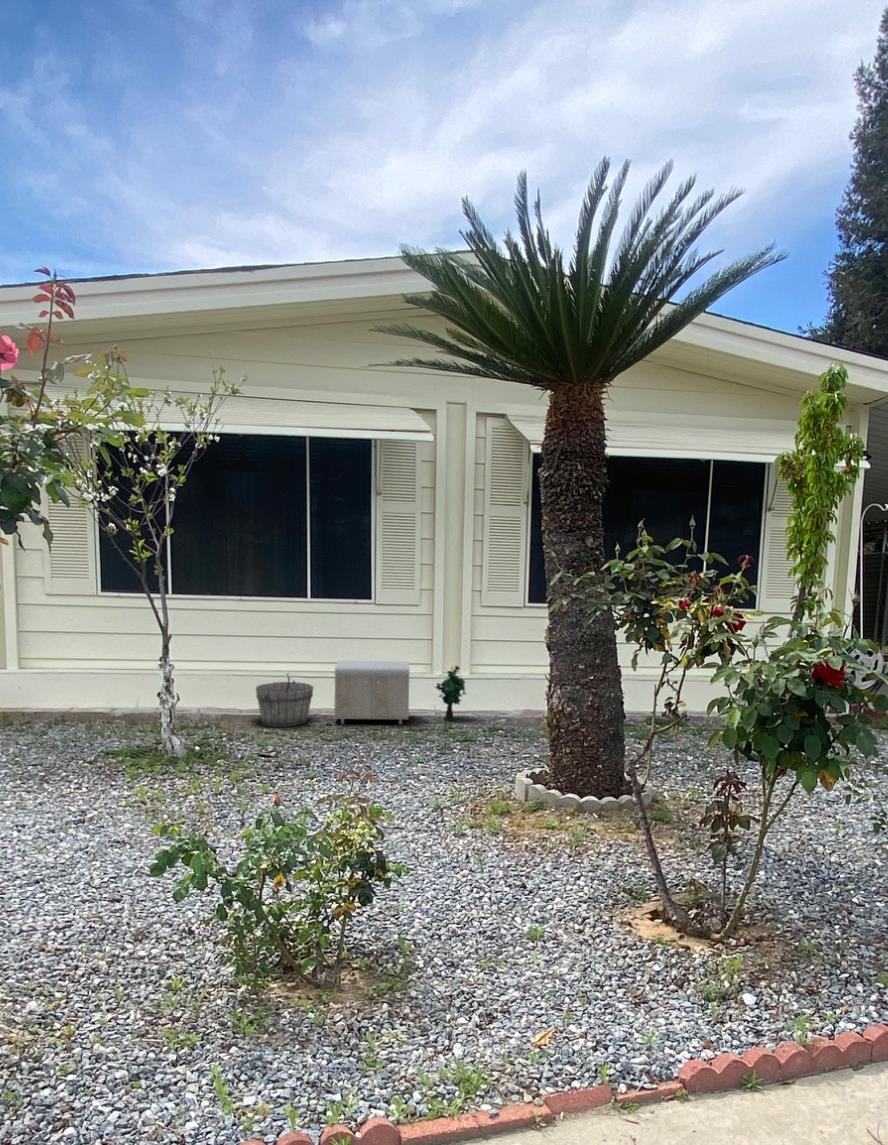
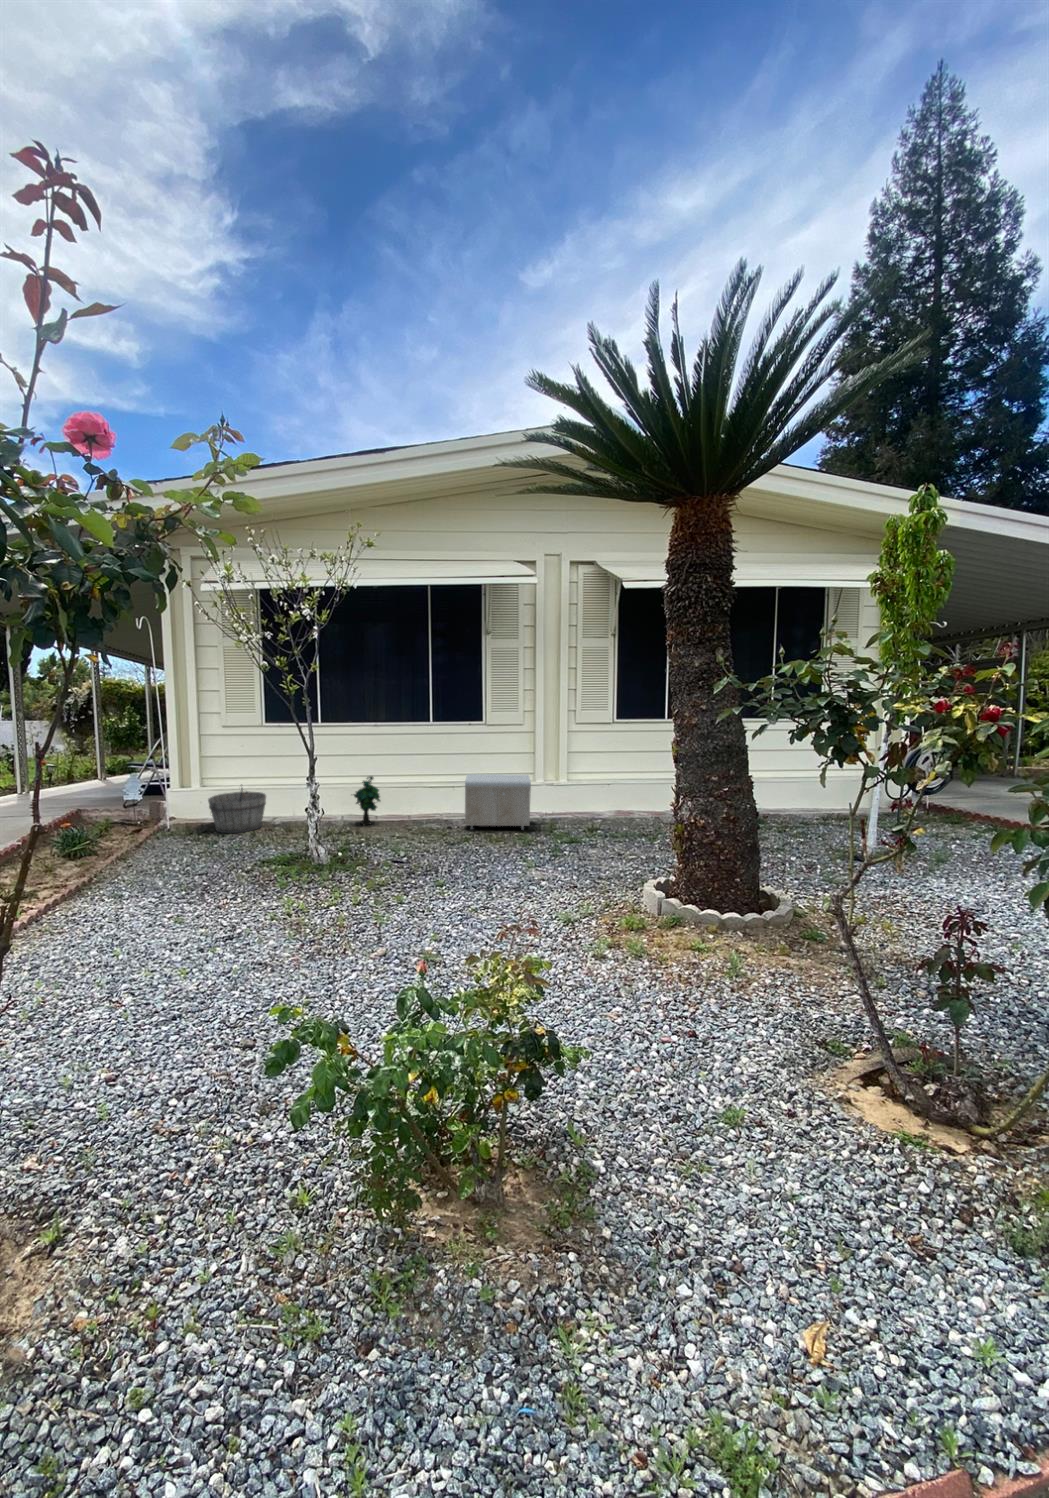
decorative plant: present [436,666,466,721] -> present [353,776,380,825]
wooden bucket: present [256,674,313,727] -> present [208,788,266,833]

